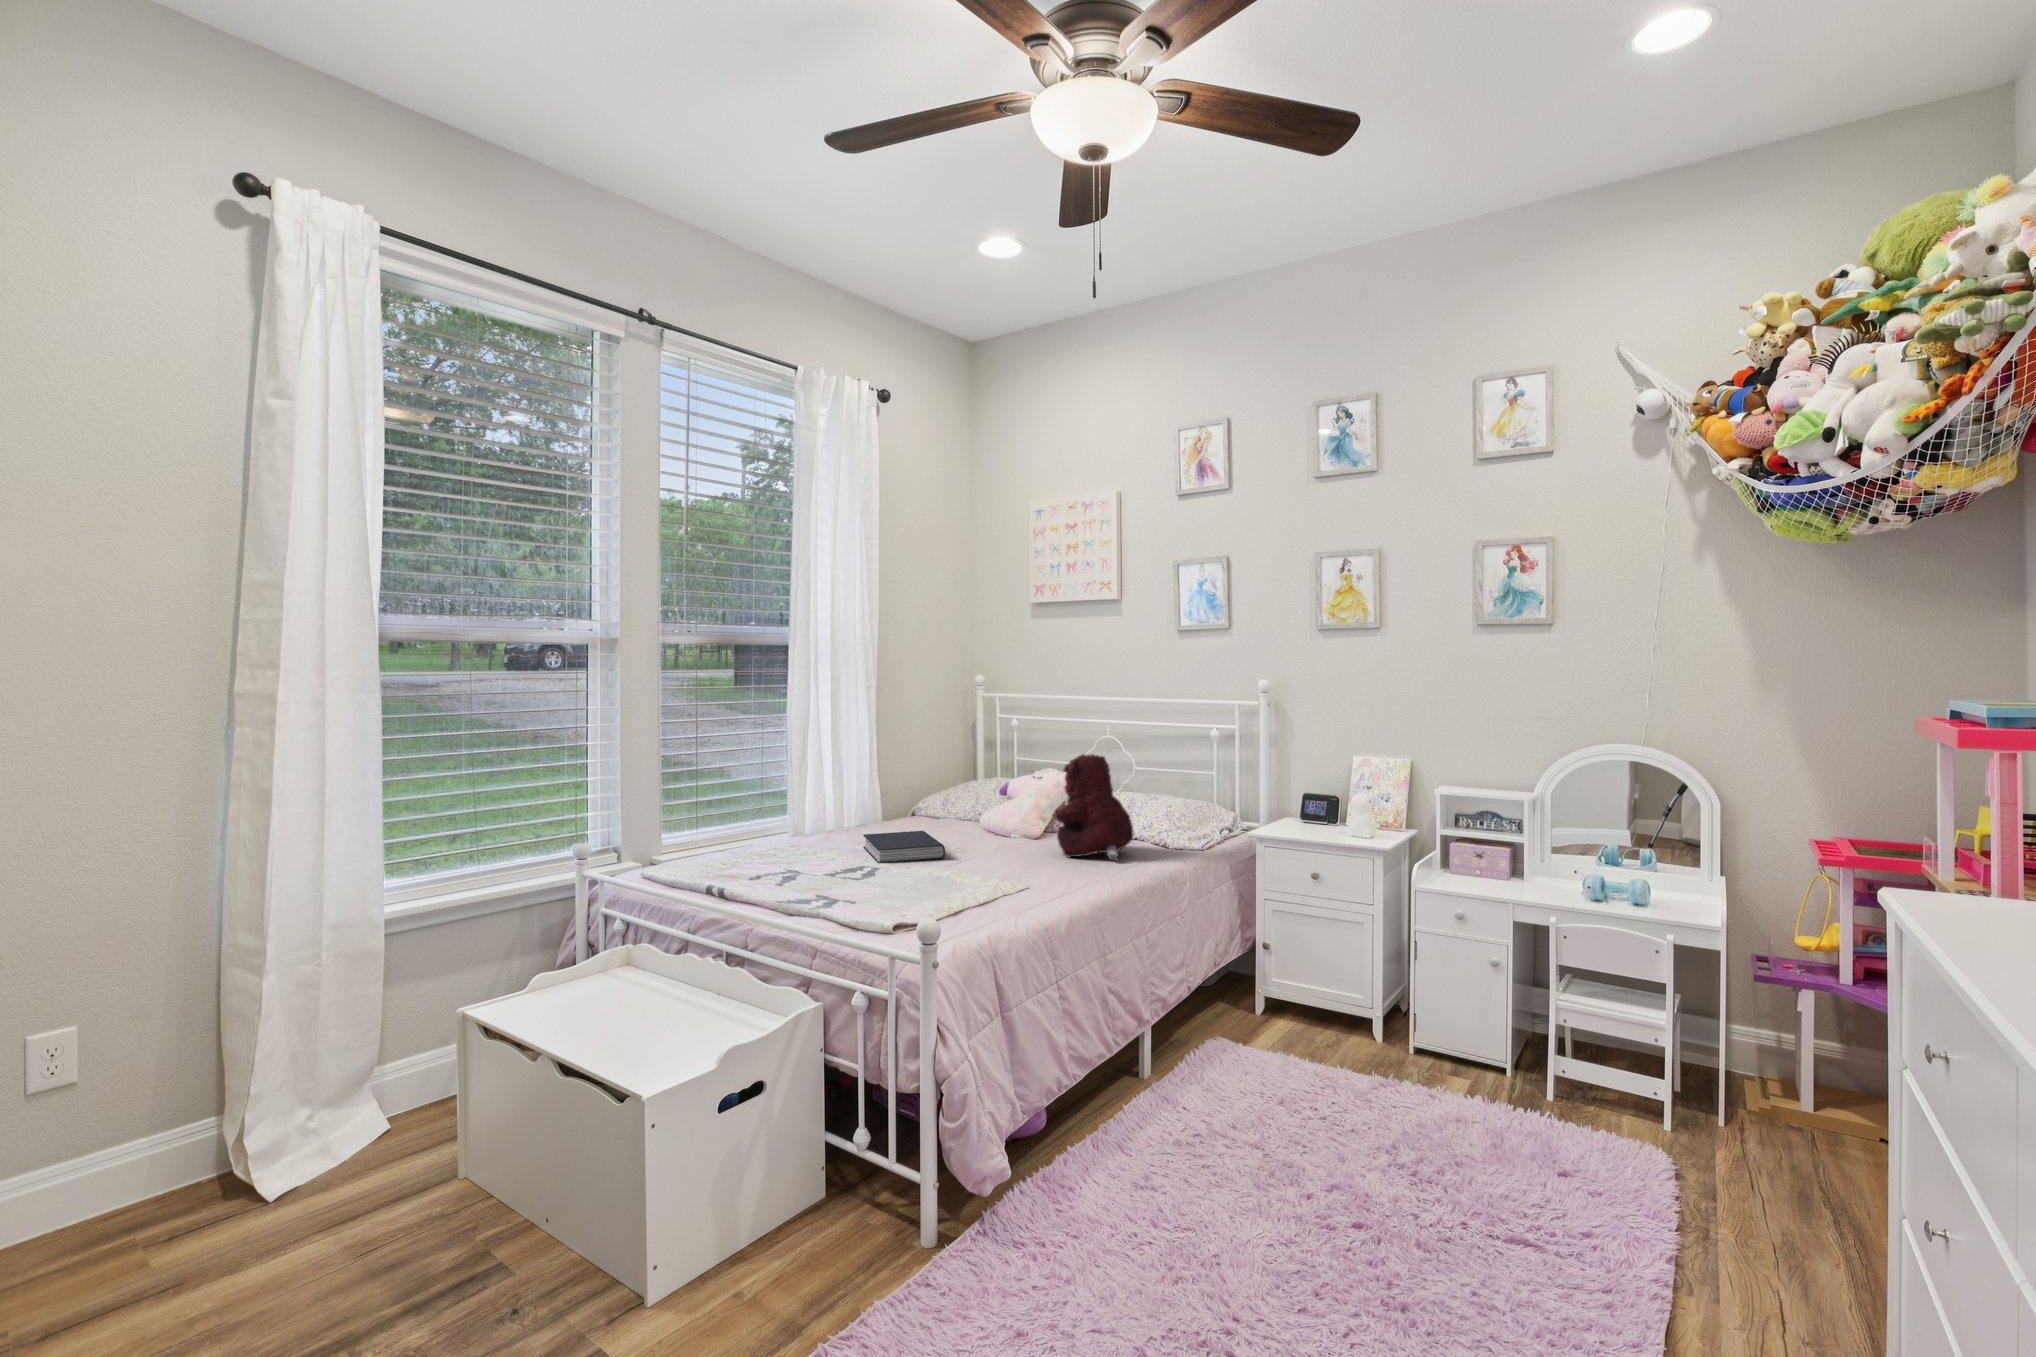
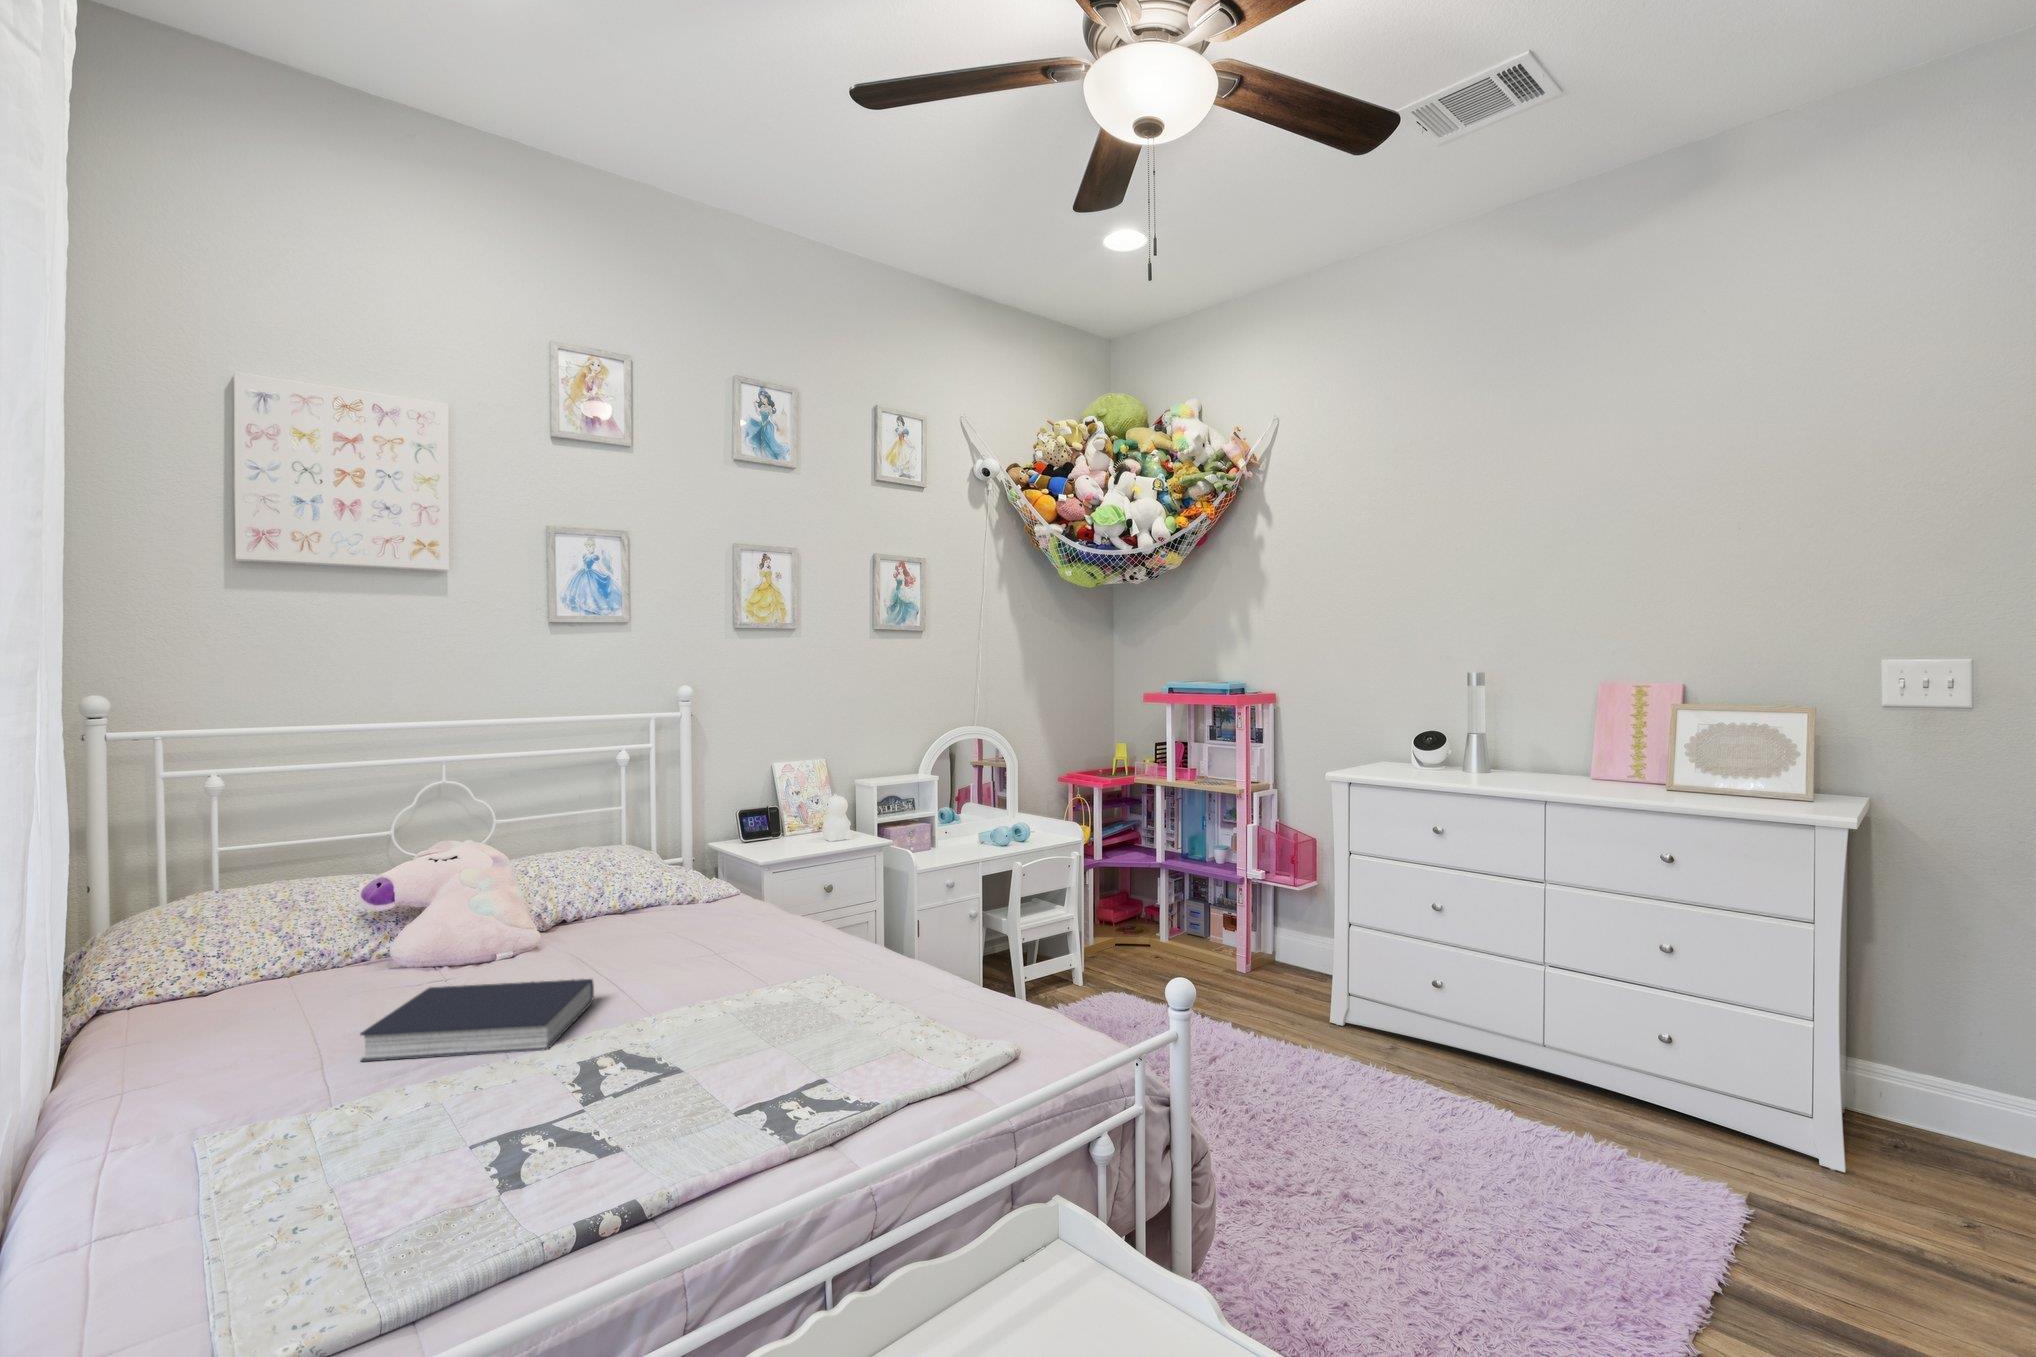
teddy bear: present [1055,754,1134,861] -> none [628,790,756,942]

